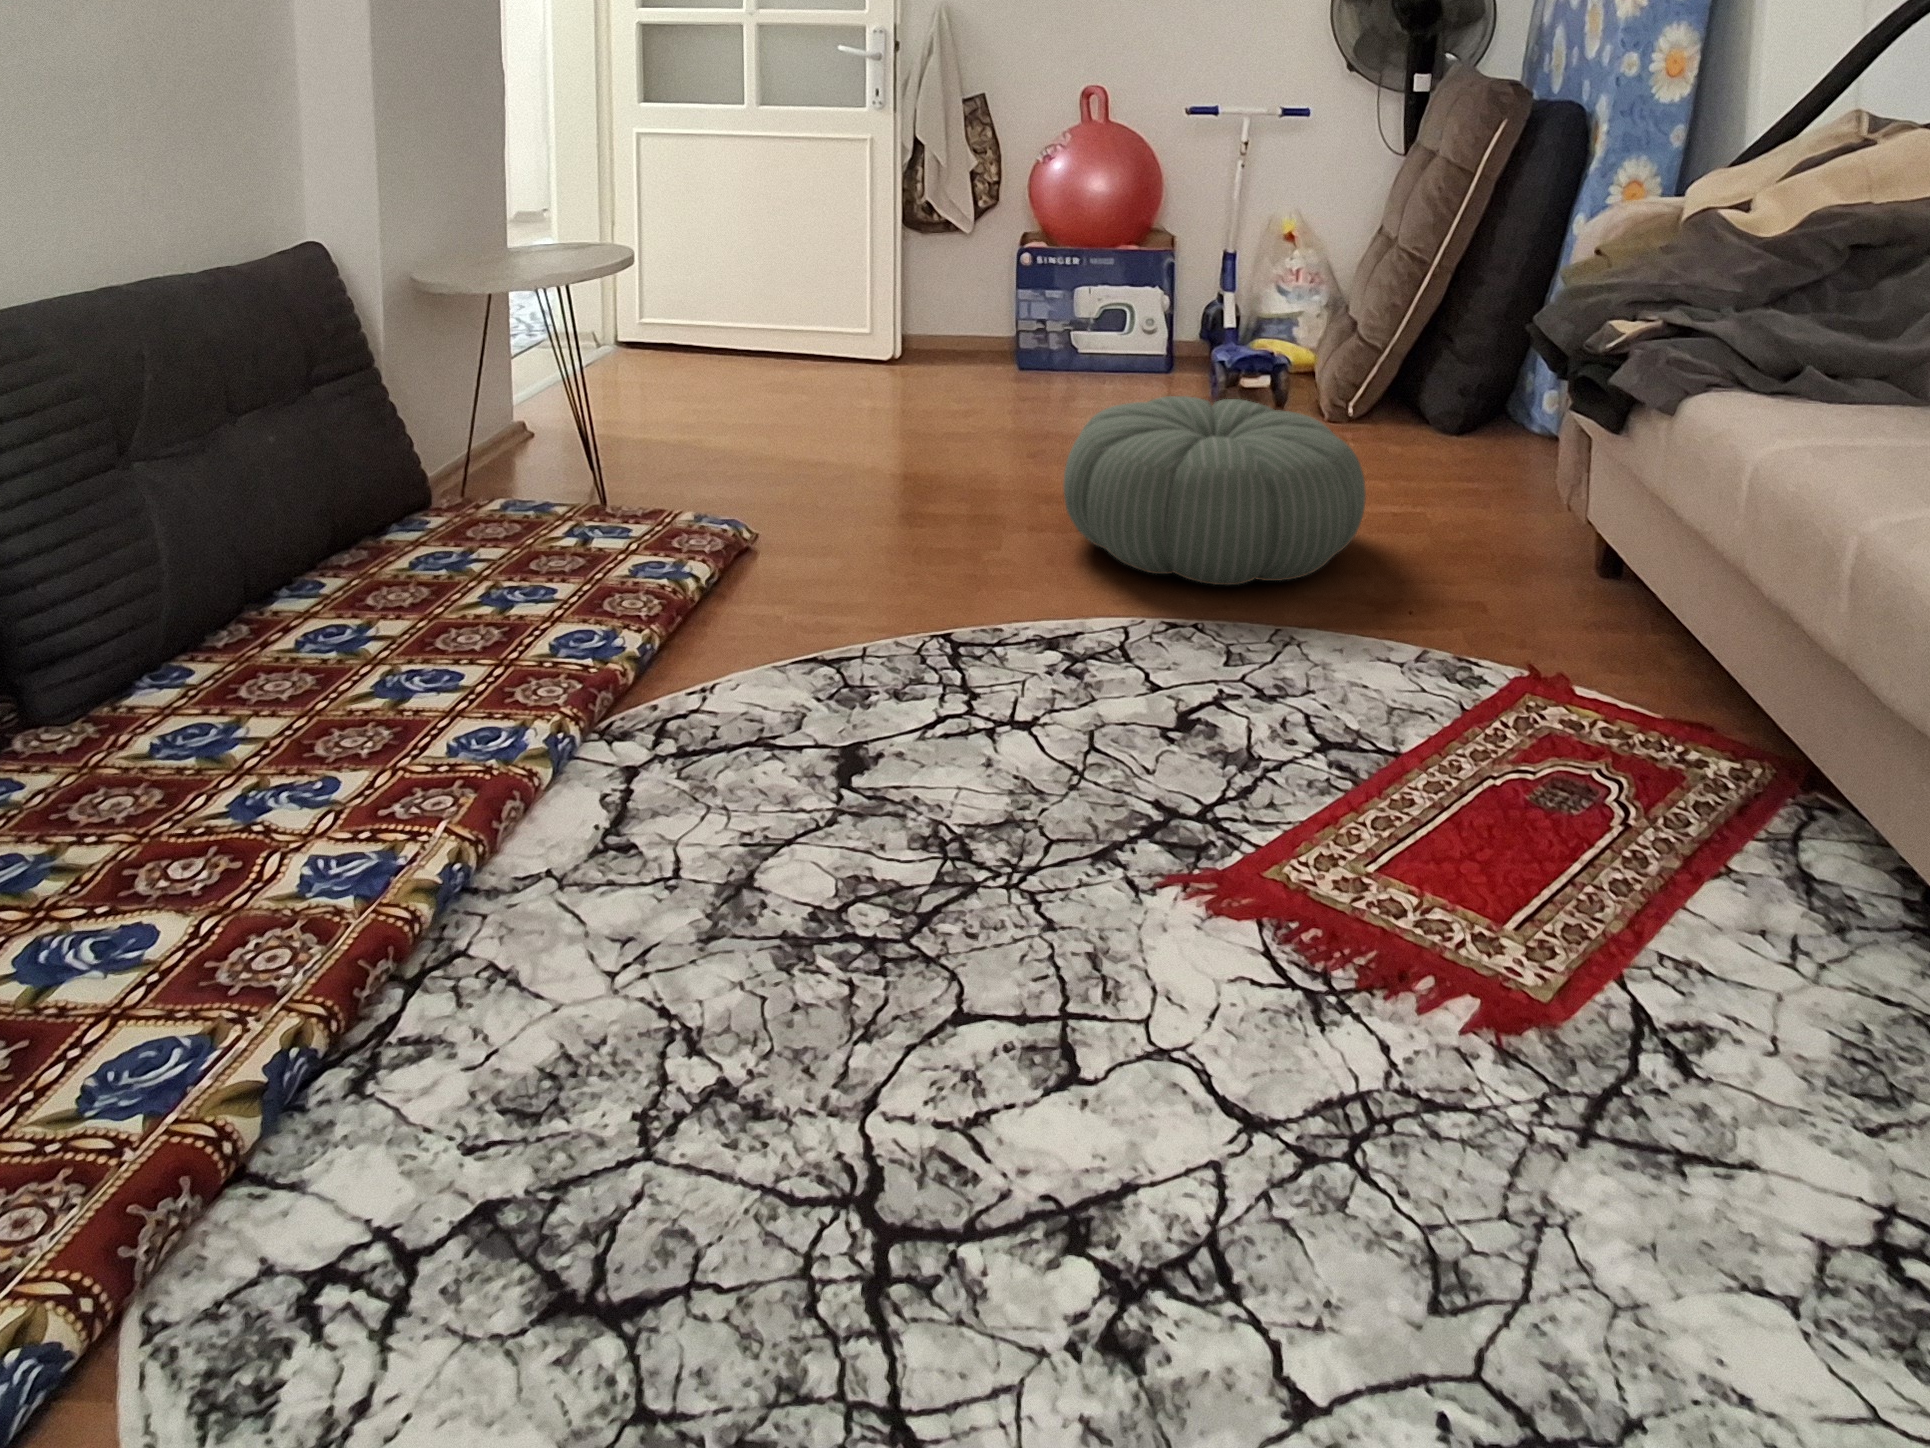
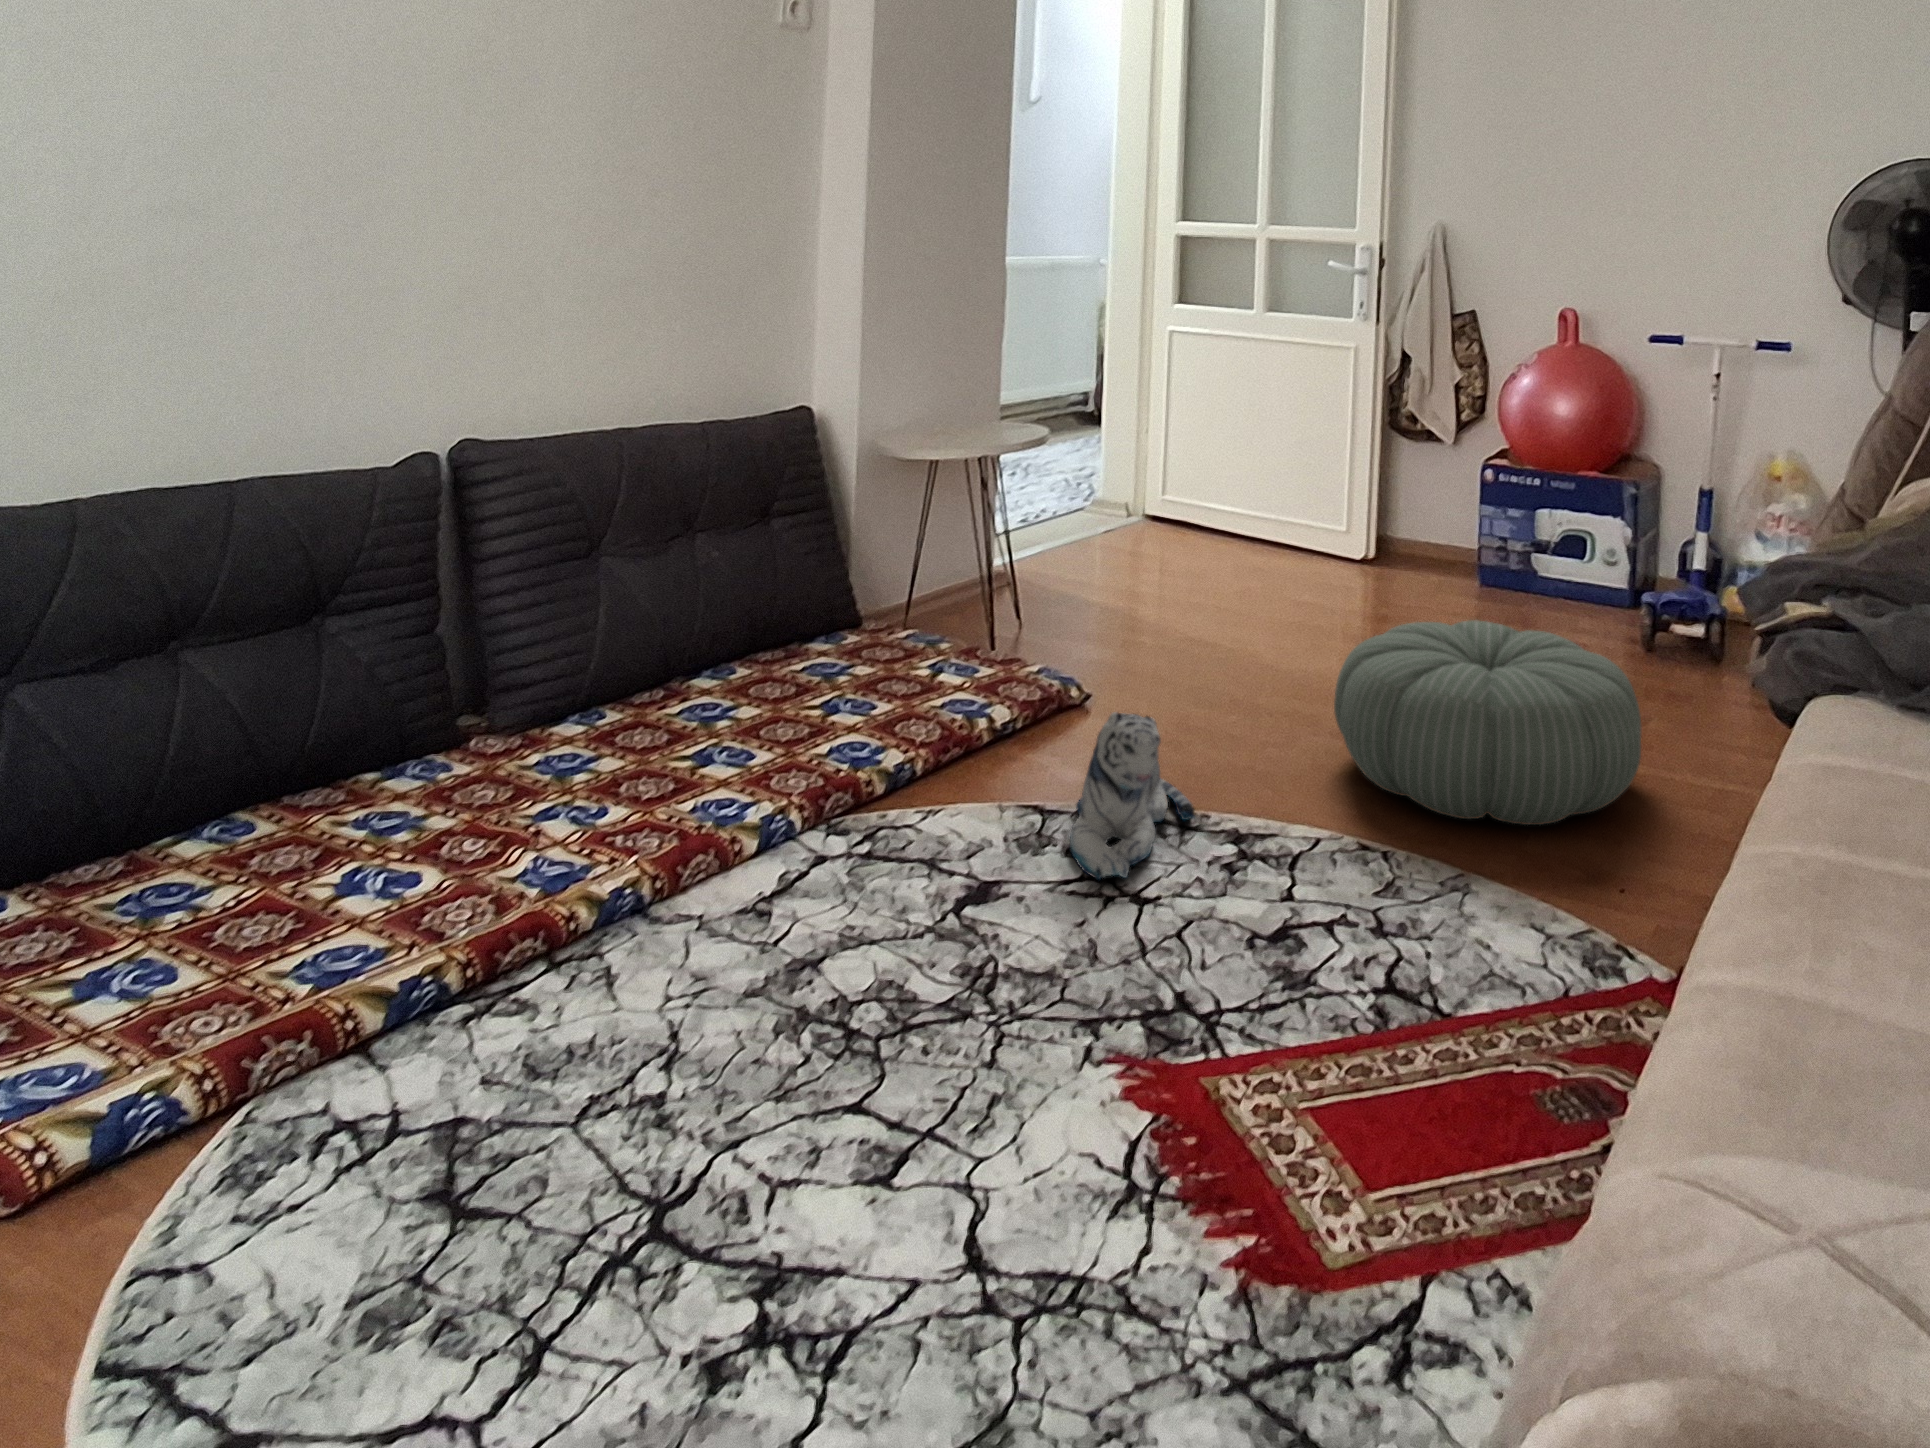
plush toy: none [868,534,1004,717] -> present [1069,712,1195,880]

